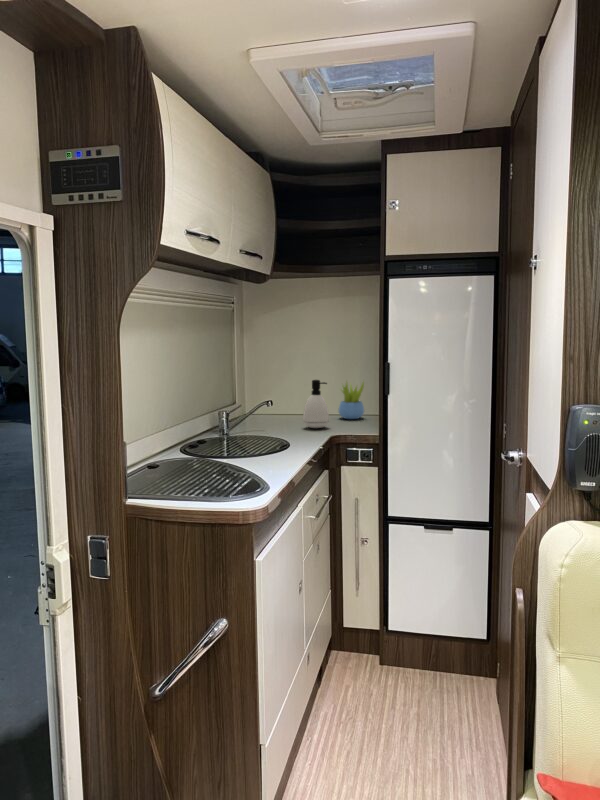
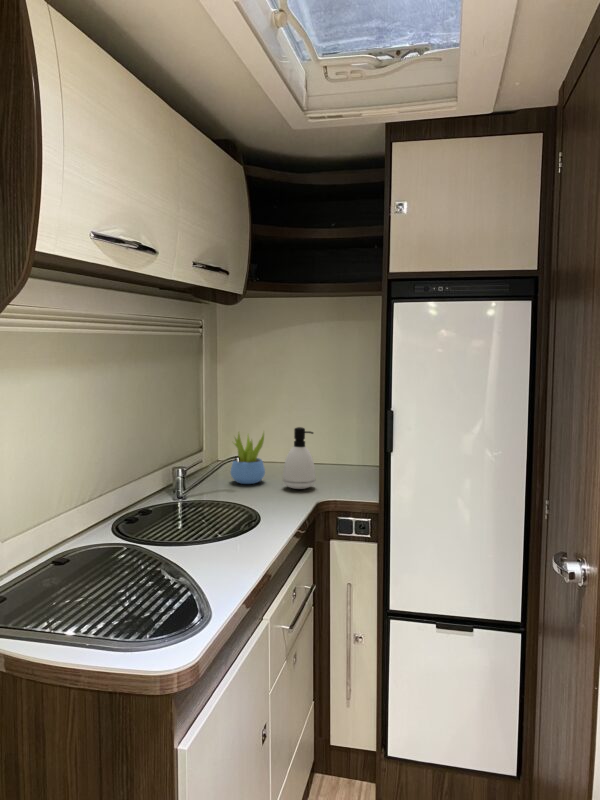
succulent plant: present [339,383,364,419] -> present [230,433,265,484]

